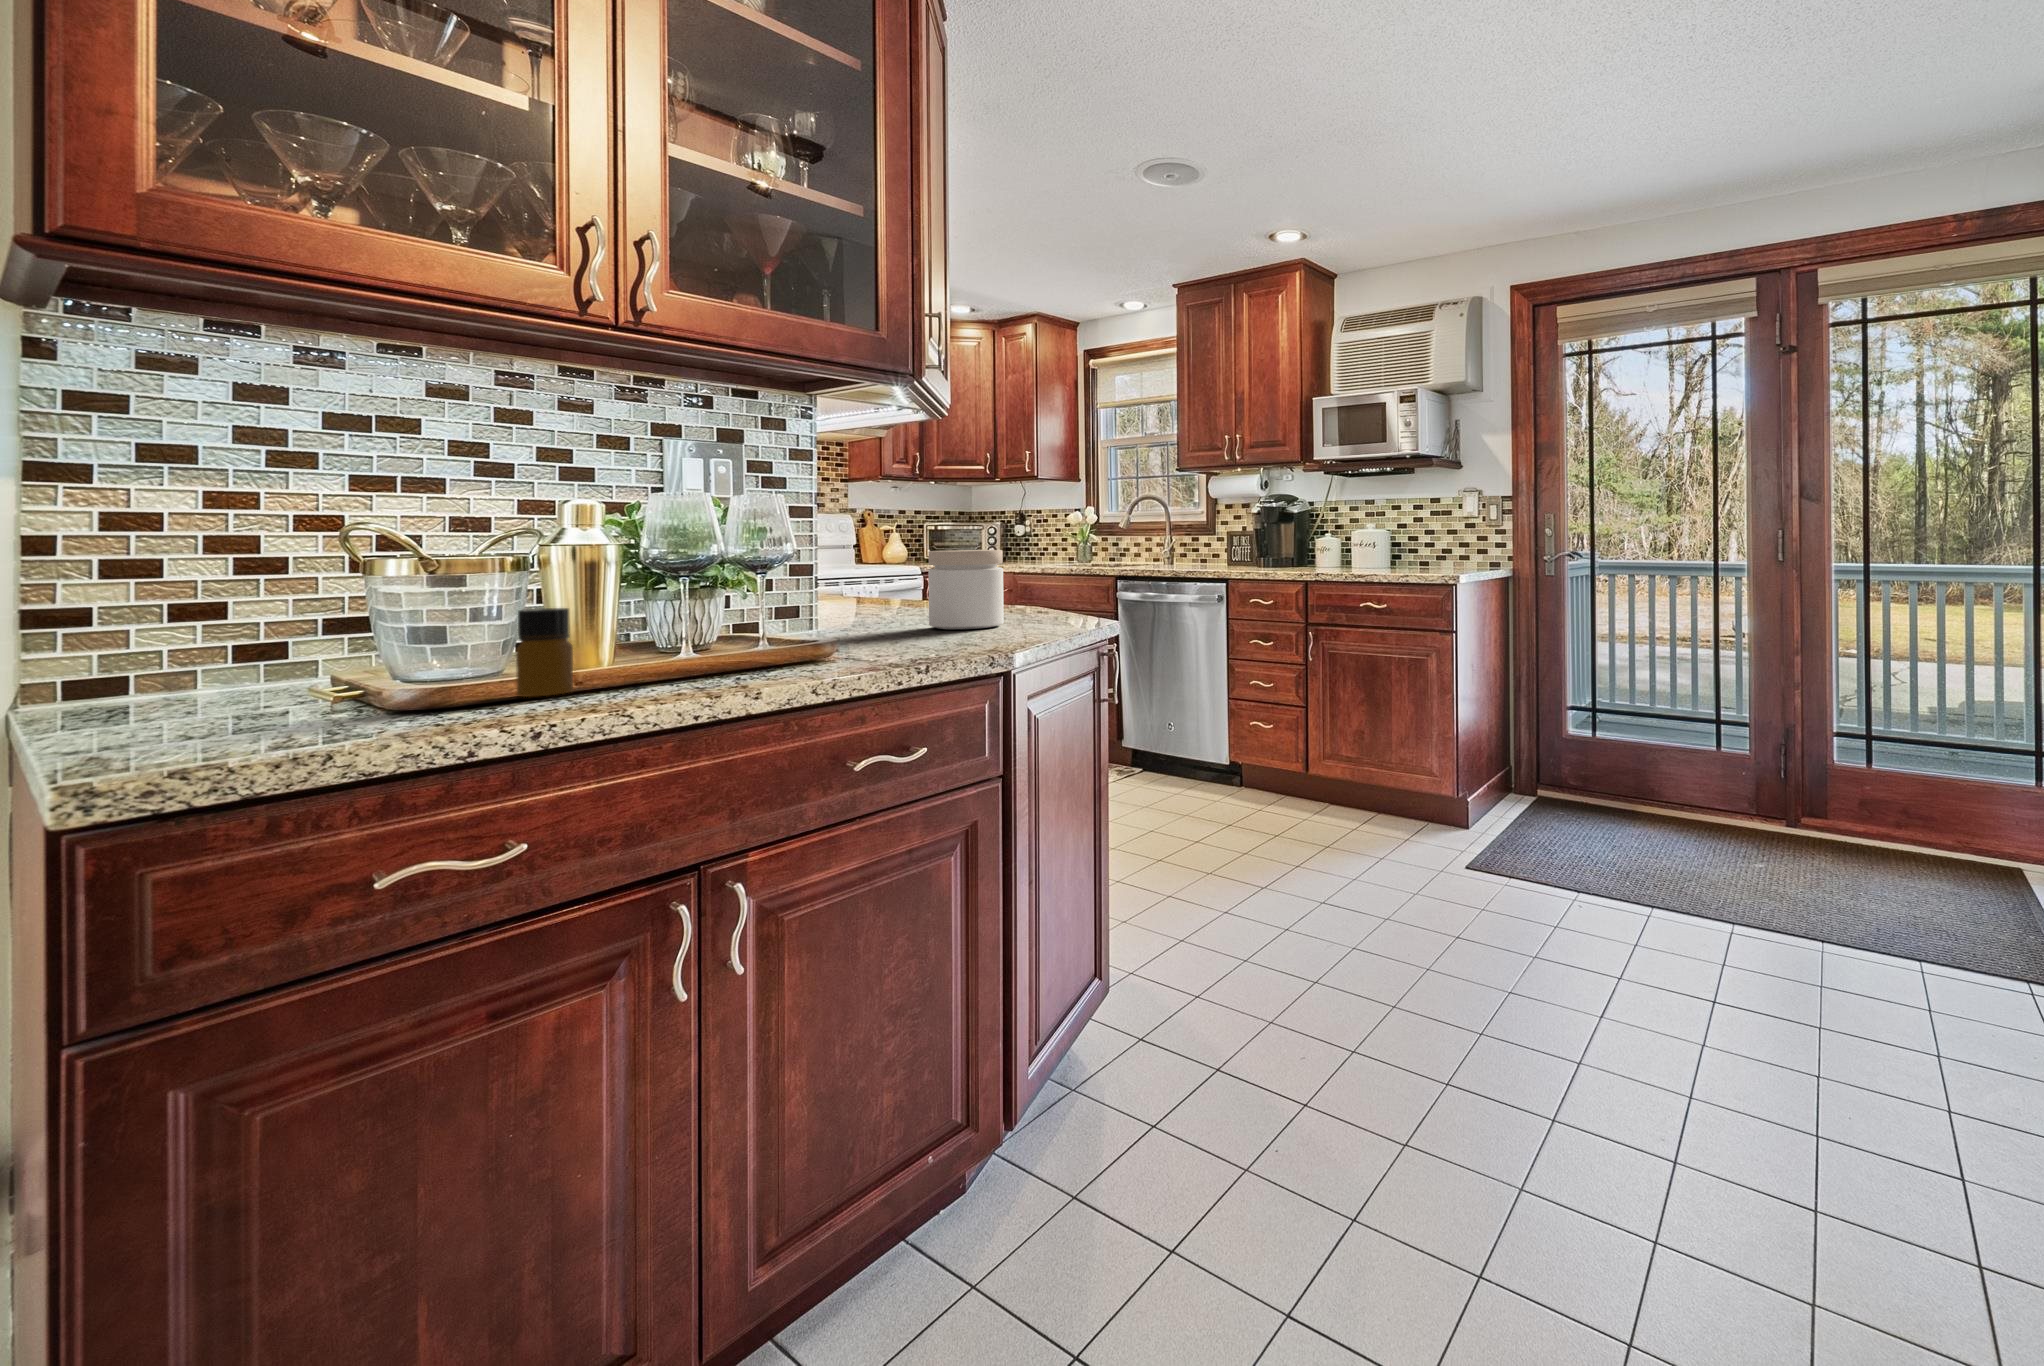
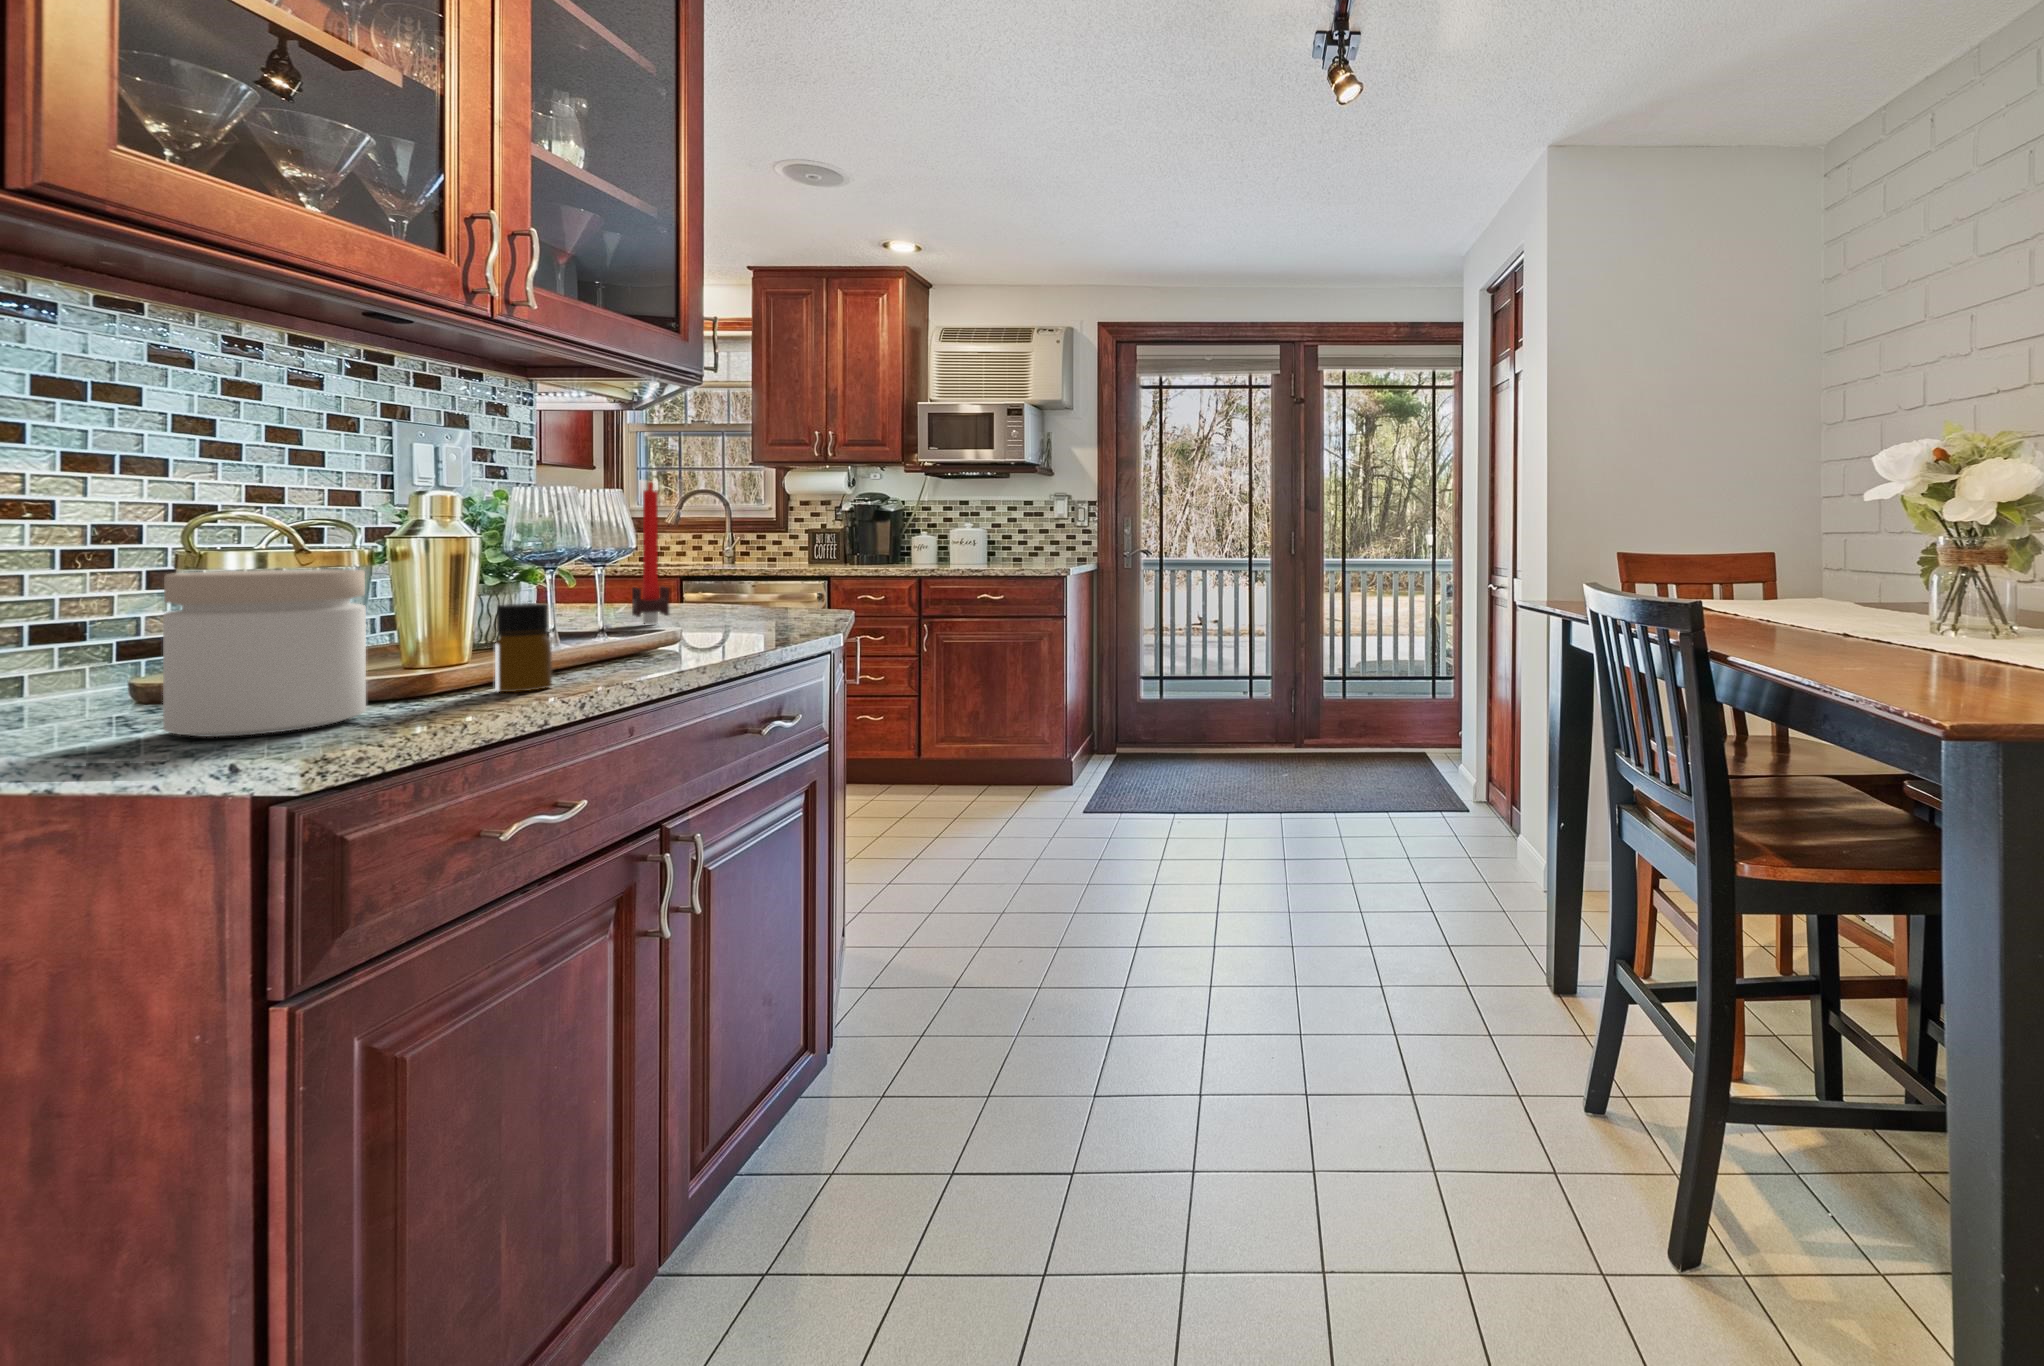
candle: none [879,488,913,625] -> present [632,482,669,624]
jar: present [928,550,1004,629] -> present [163,569,366,737]

